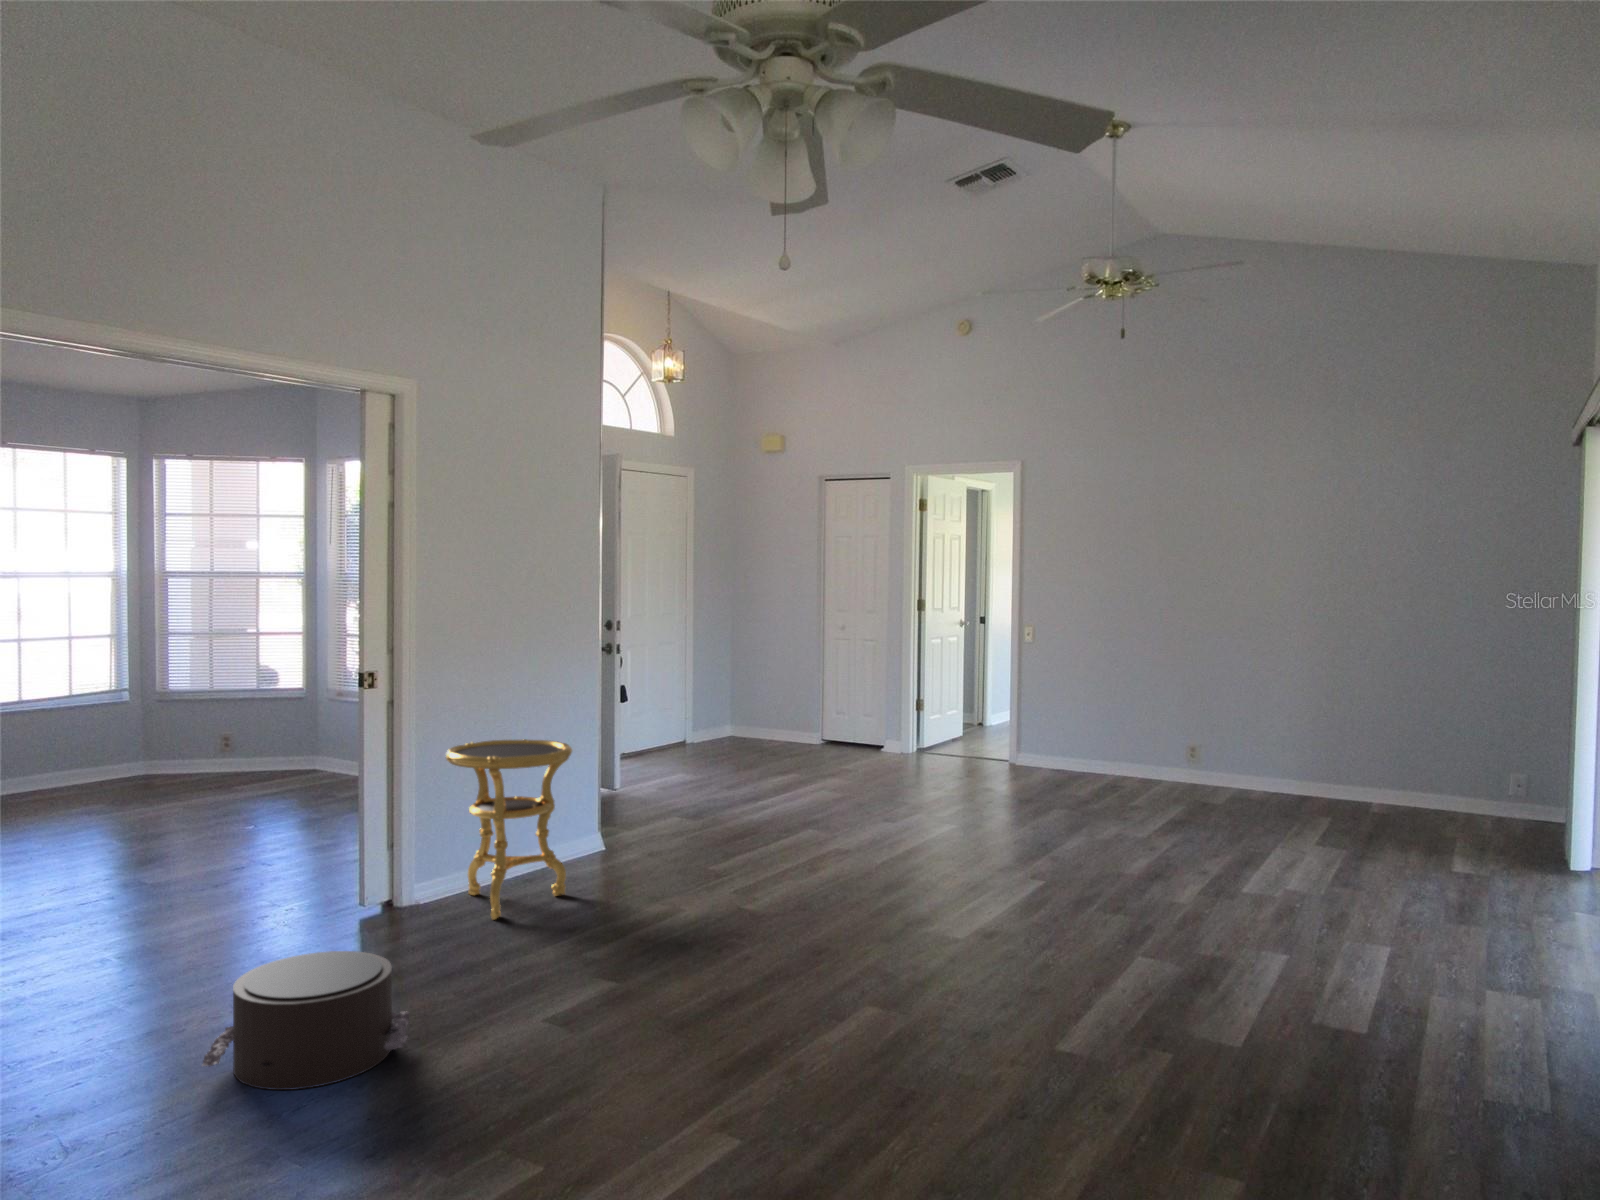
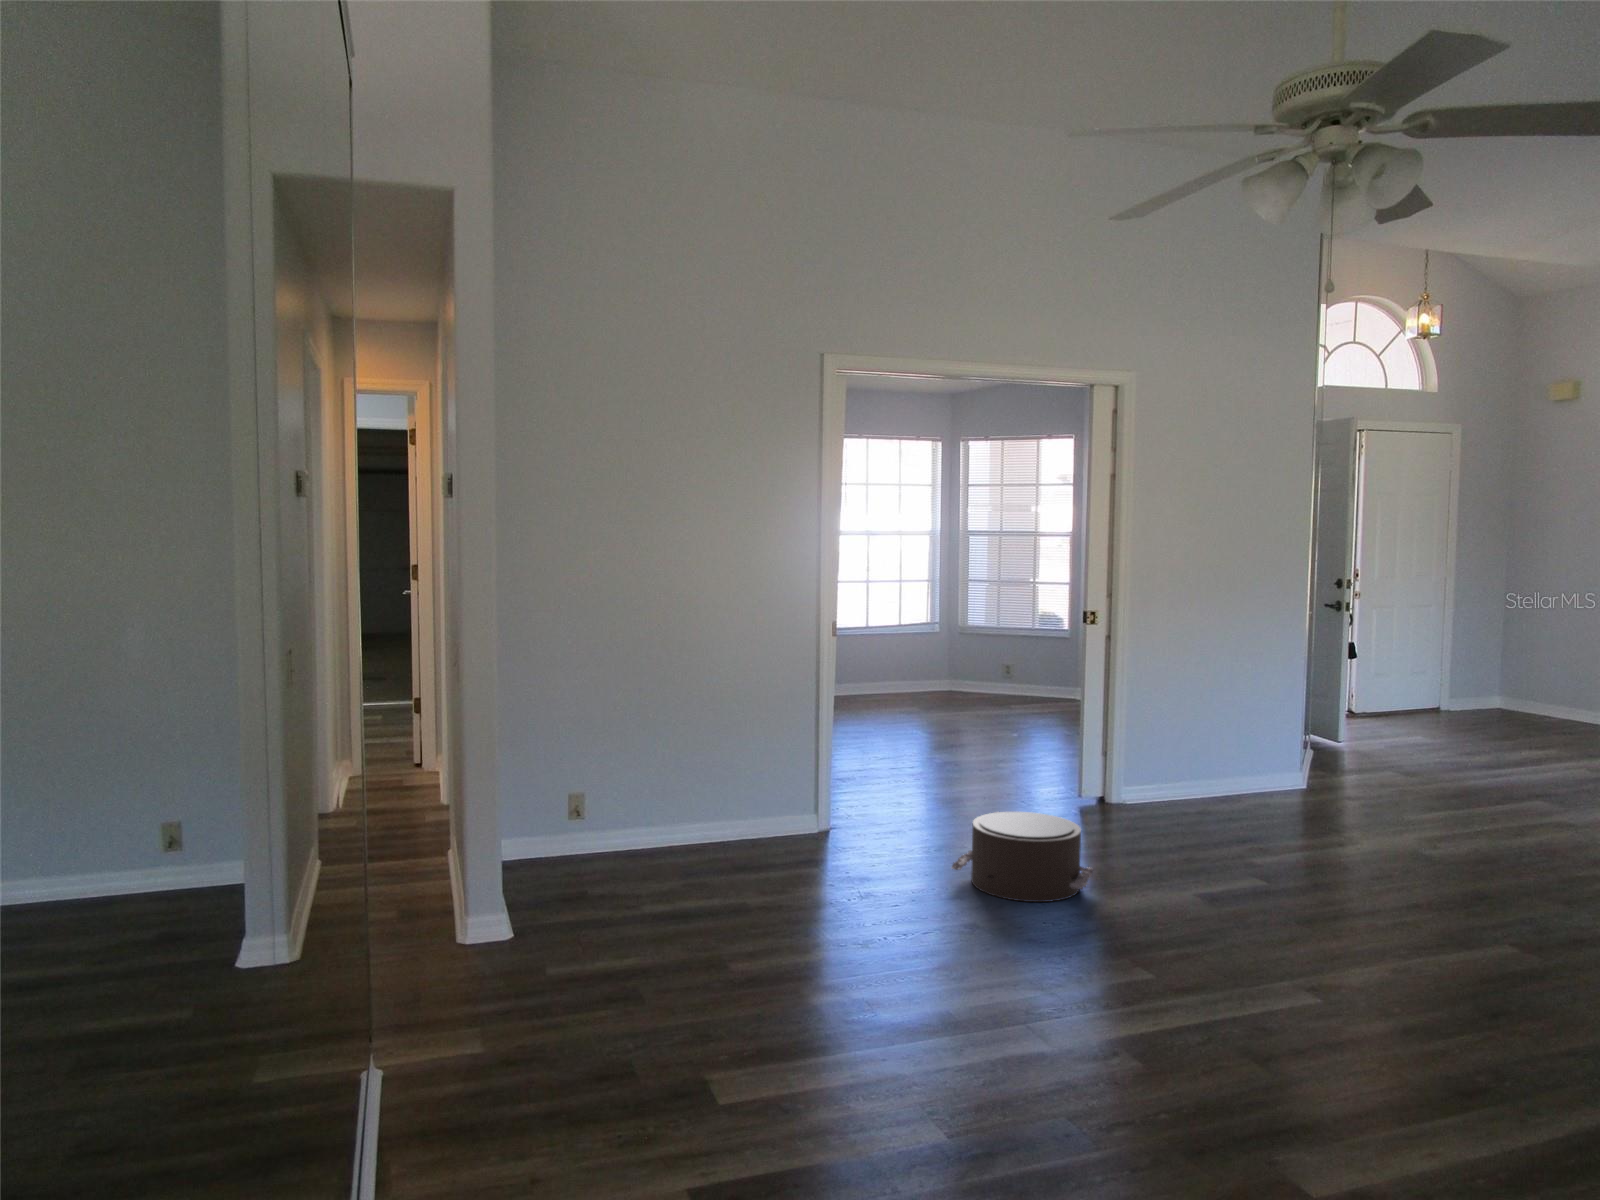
side table: present [446,739,572,919] -> none [1151,677,1265,827]

